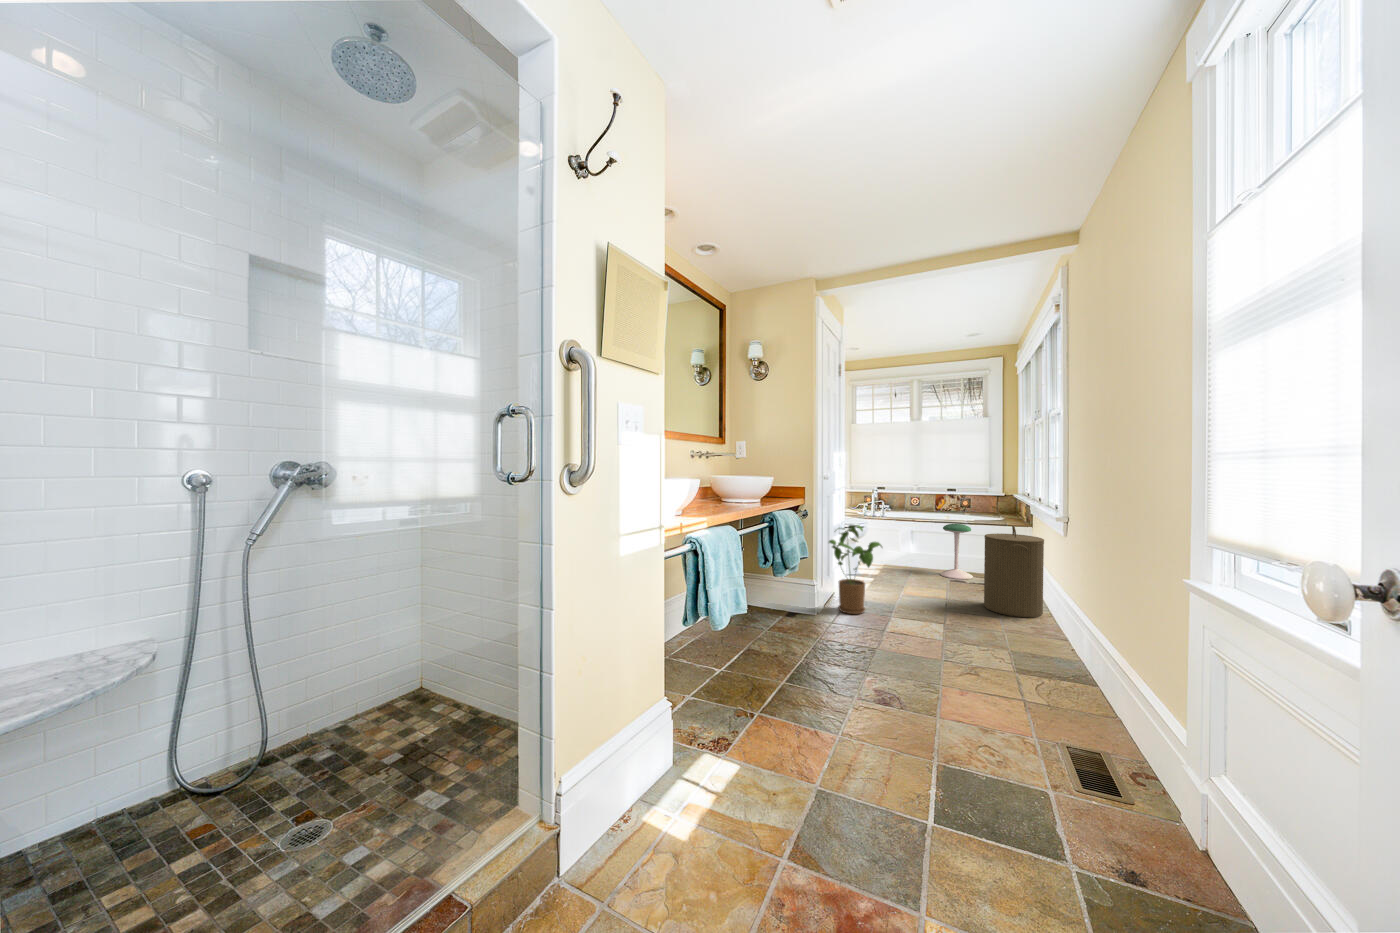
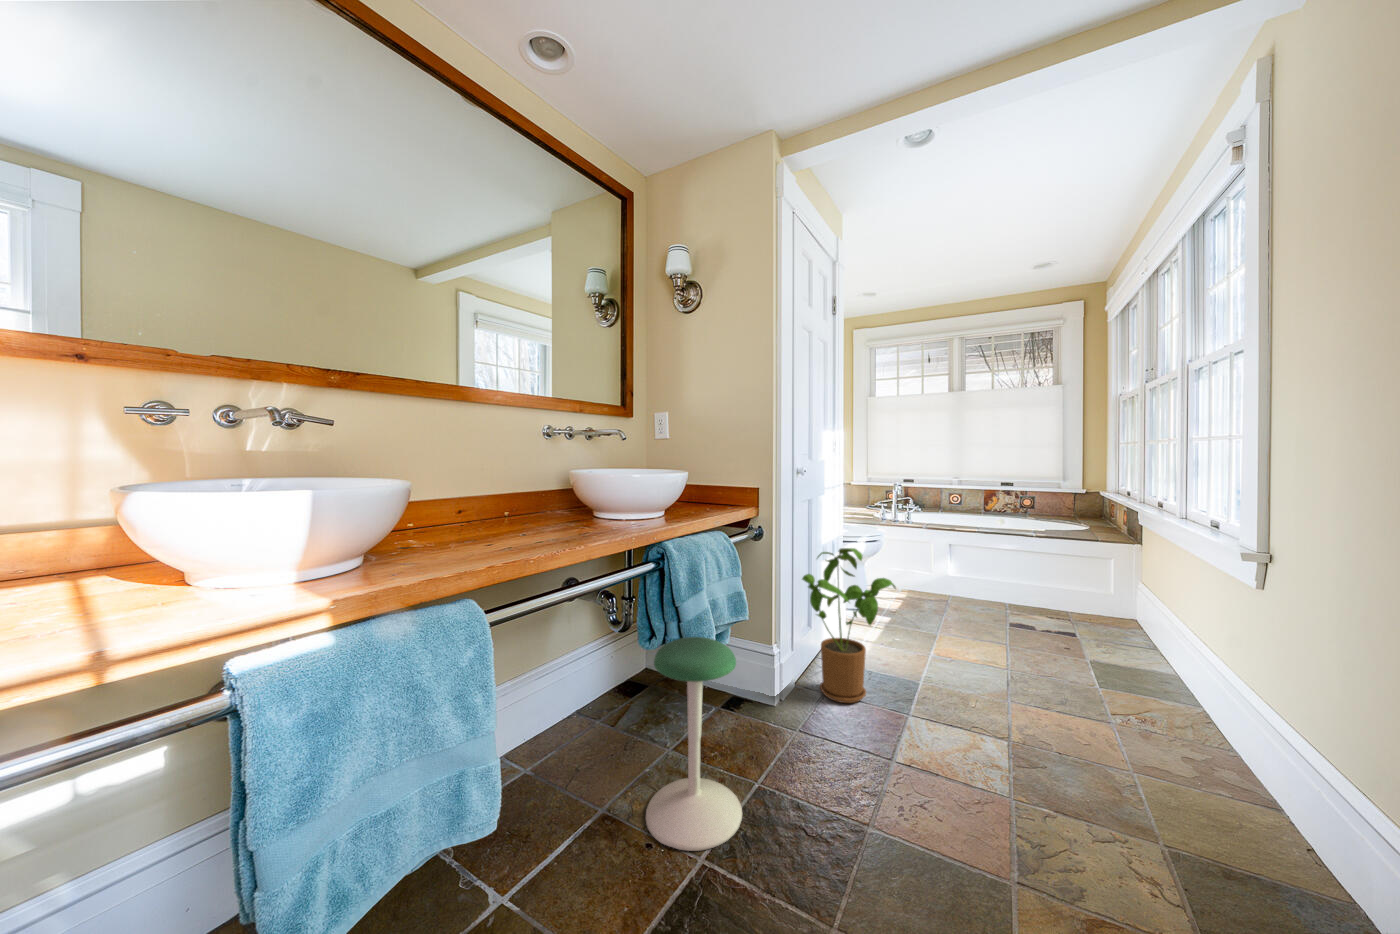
stool: present [940,524,973,579] -> present [646,637,742,851]
laundry hamper: present [984,525,1044,618] -> none [1075,550,1195,720]

